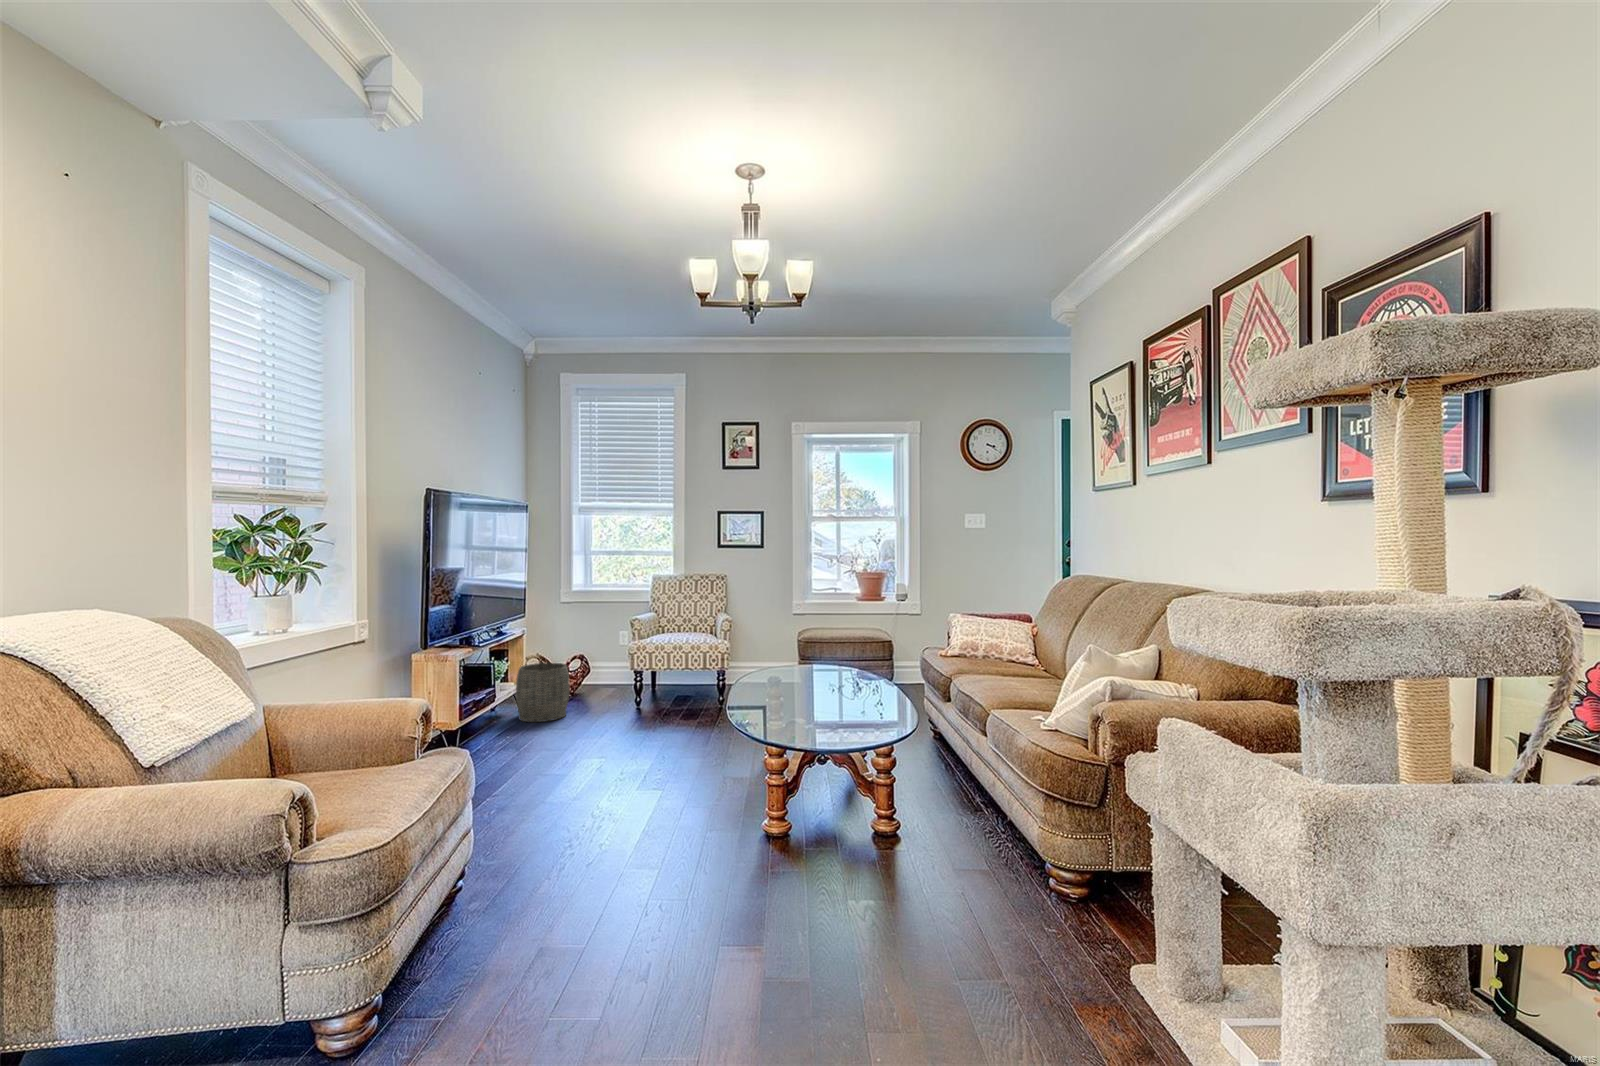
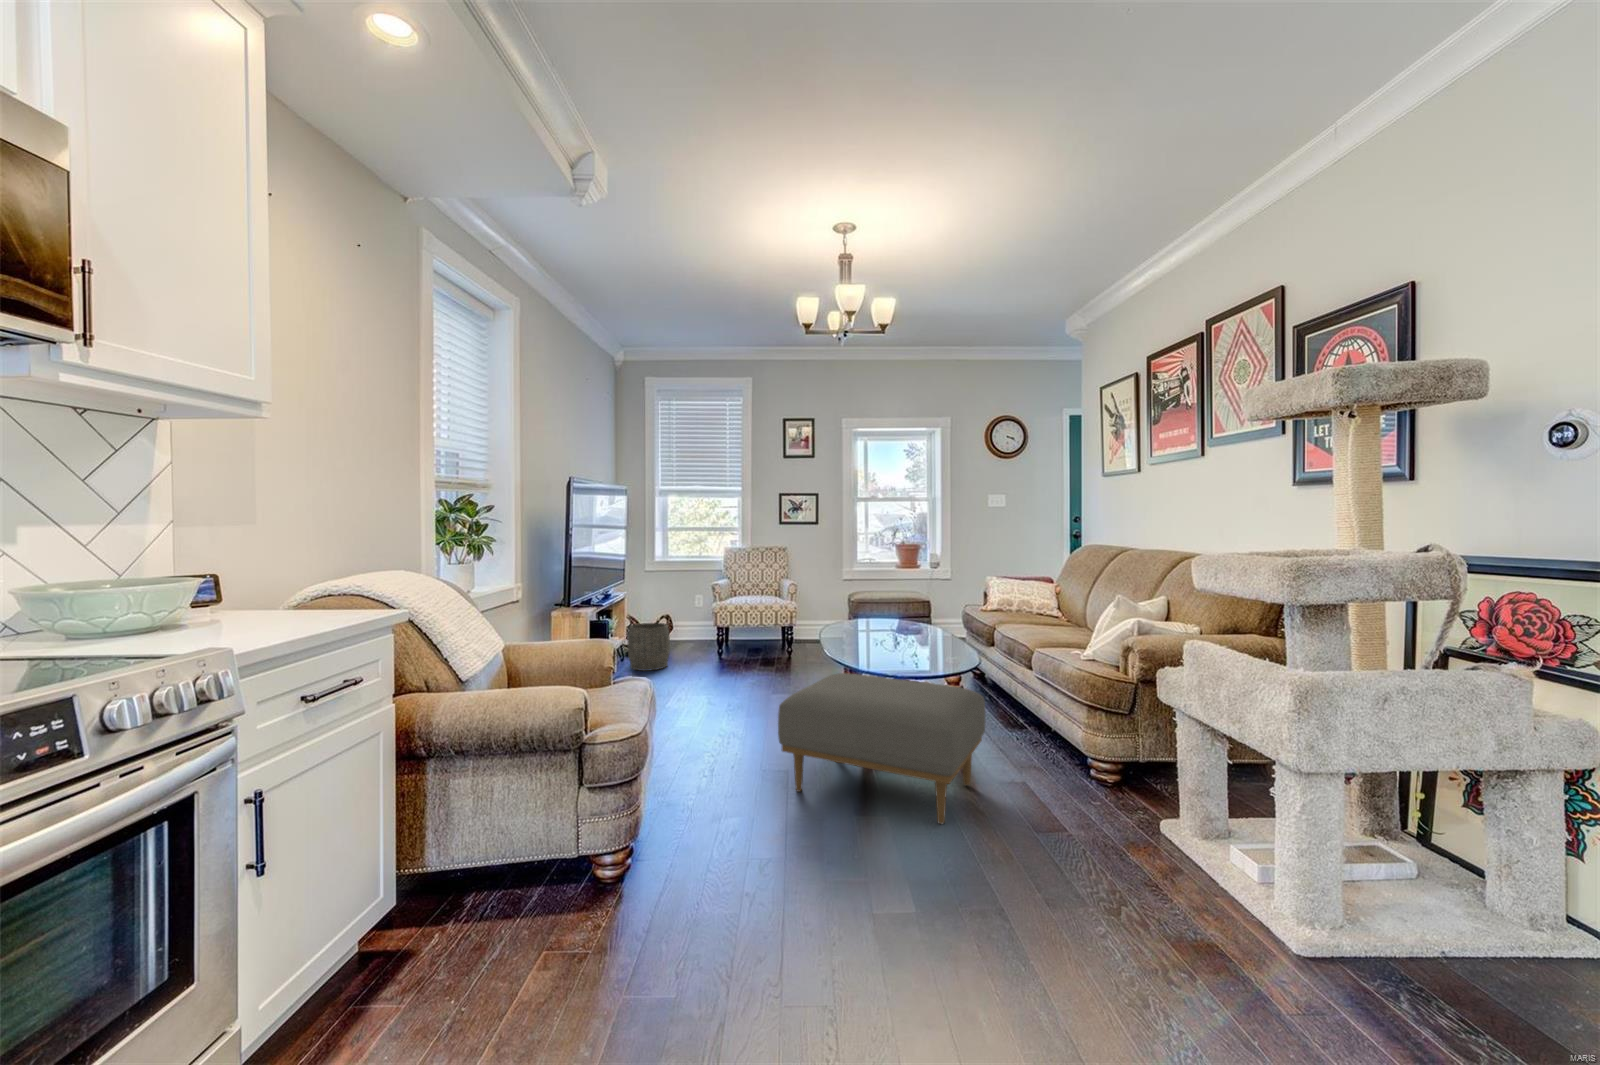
ottoman: none [607,745,900,981] -> present [778,673,985,824]

